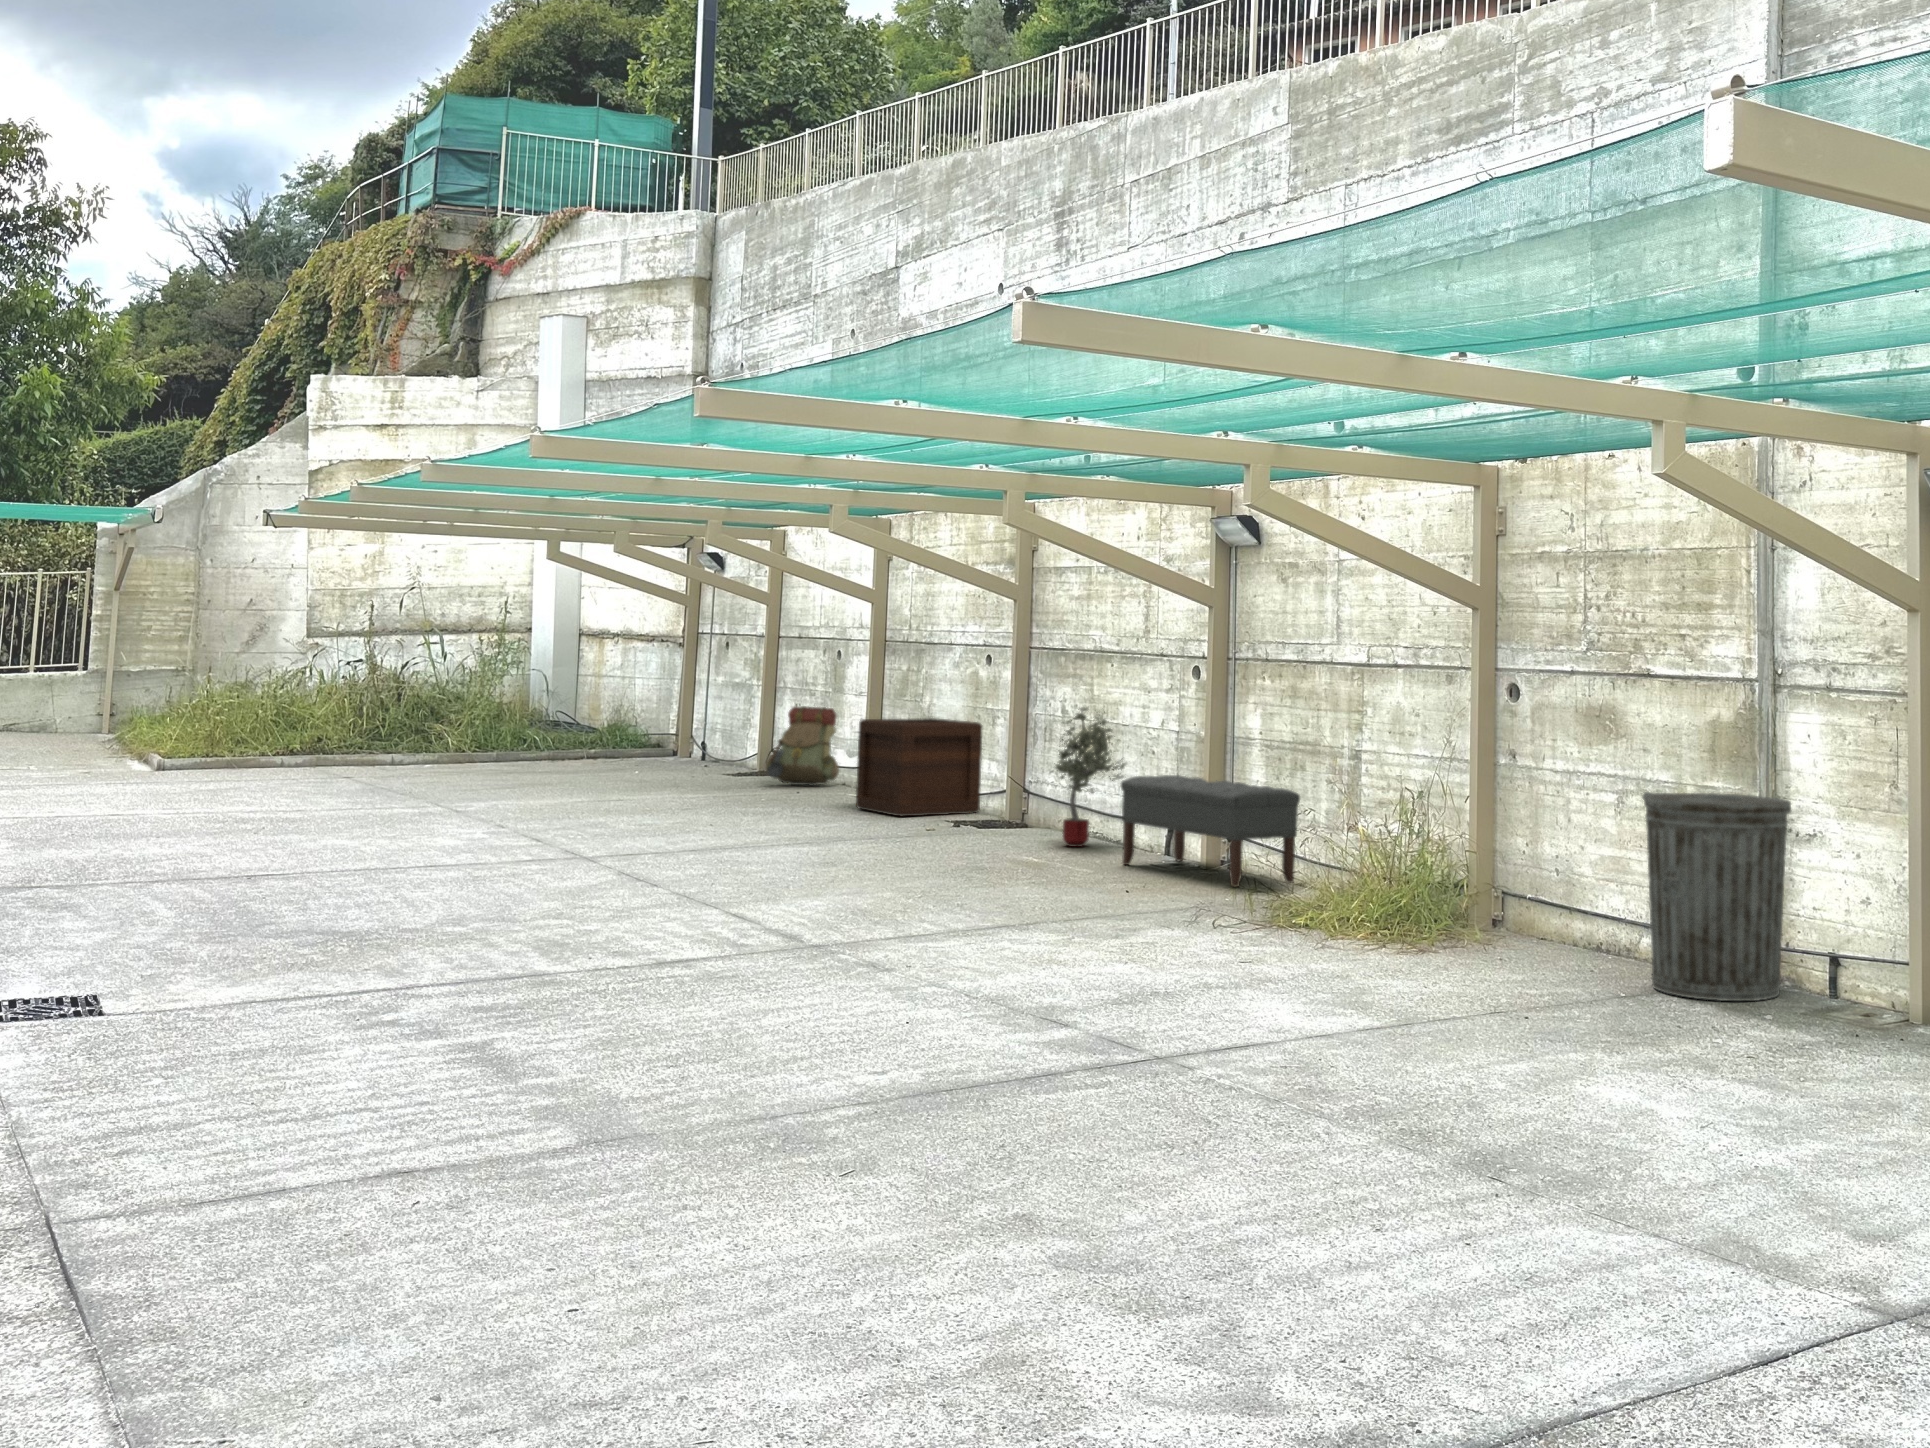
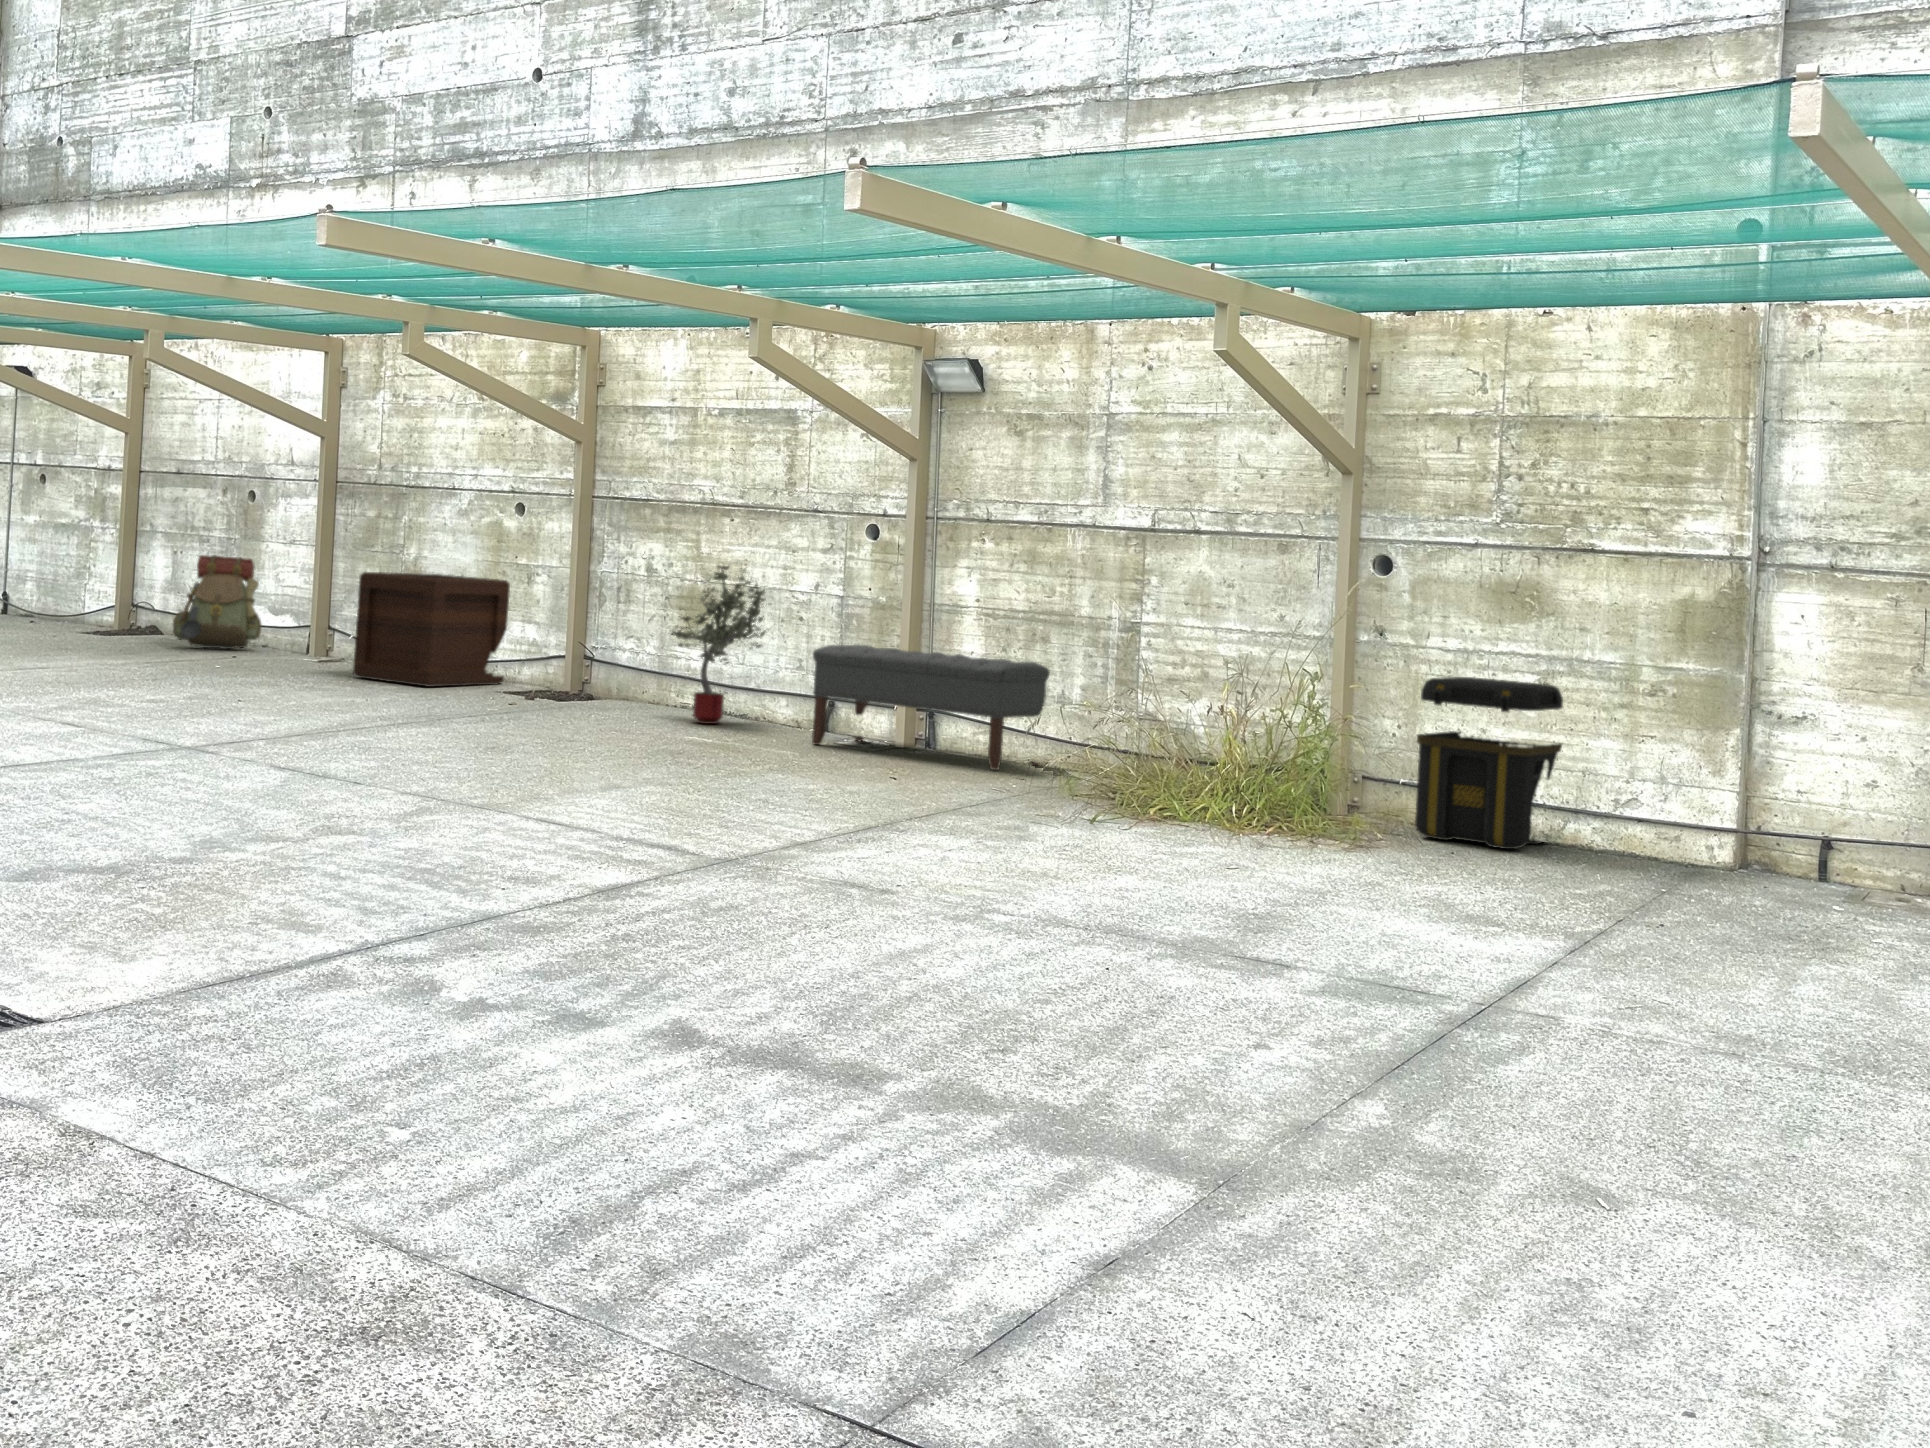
trash can: present [1642,792,1791,1001] -> none [1655,672,1823,890]
toolbox: none [1487,798,1628,961] -> present [1415,677,1563,849]

